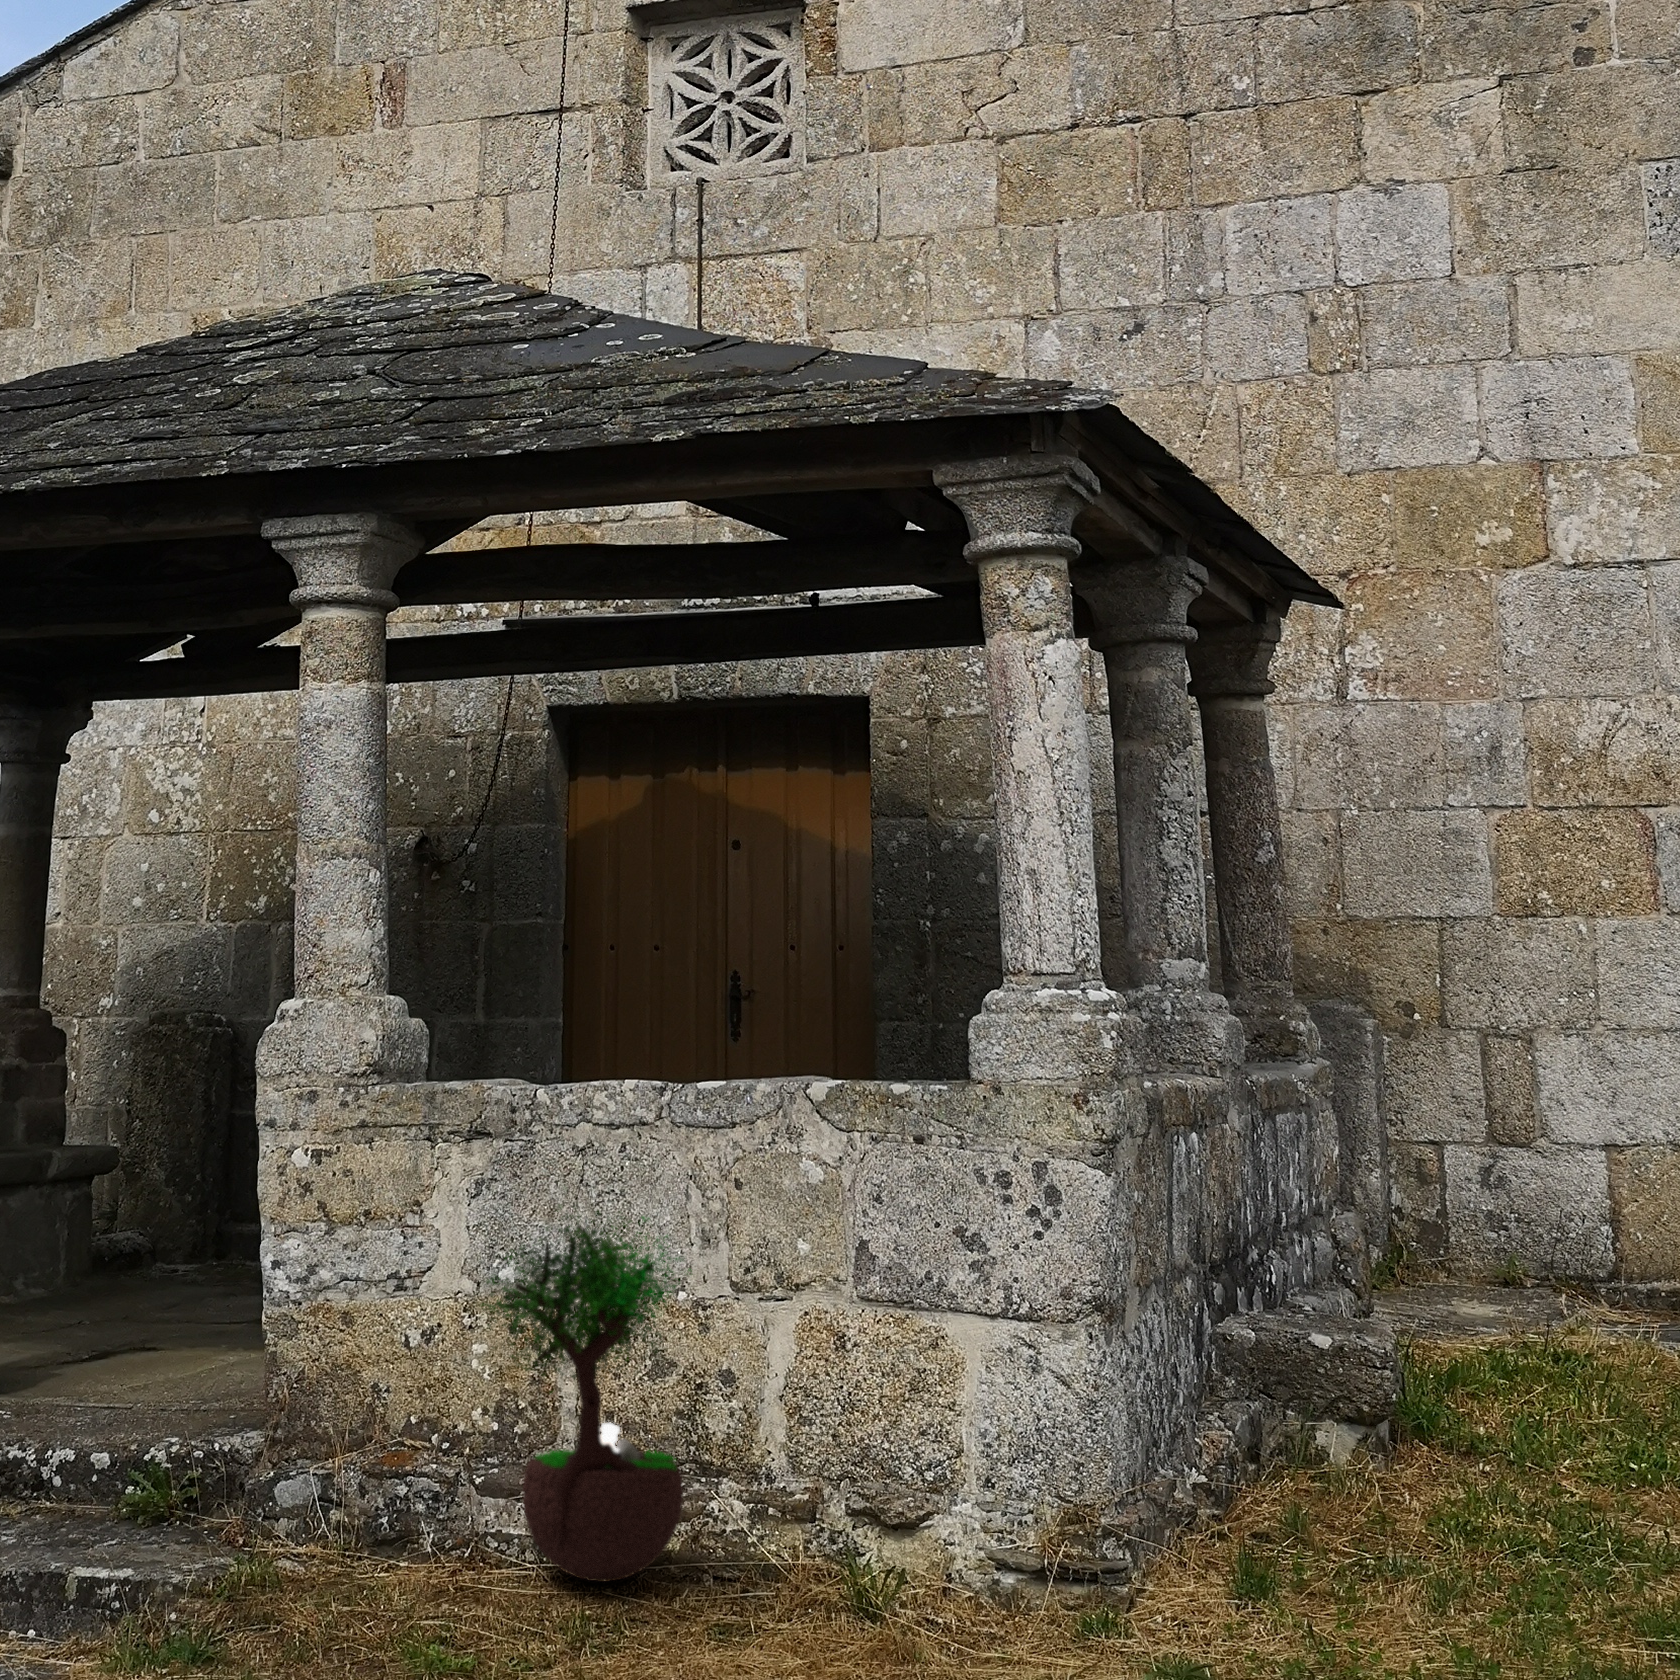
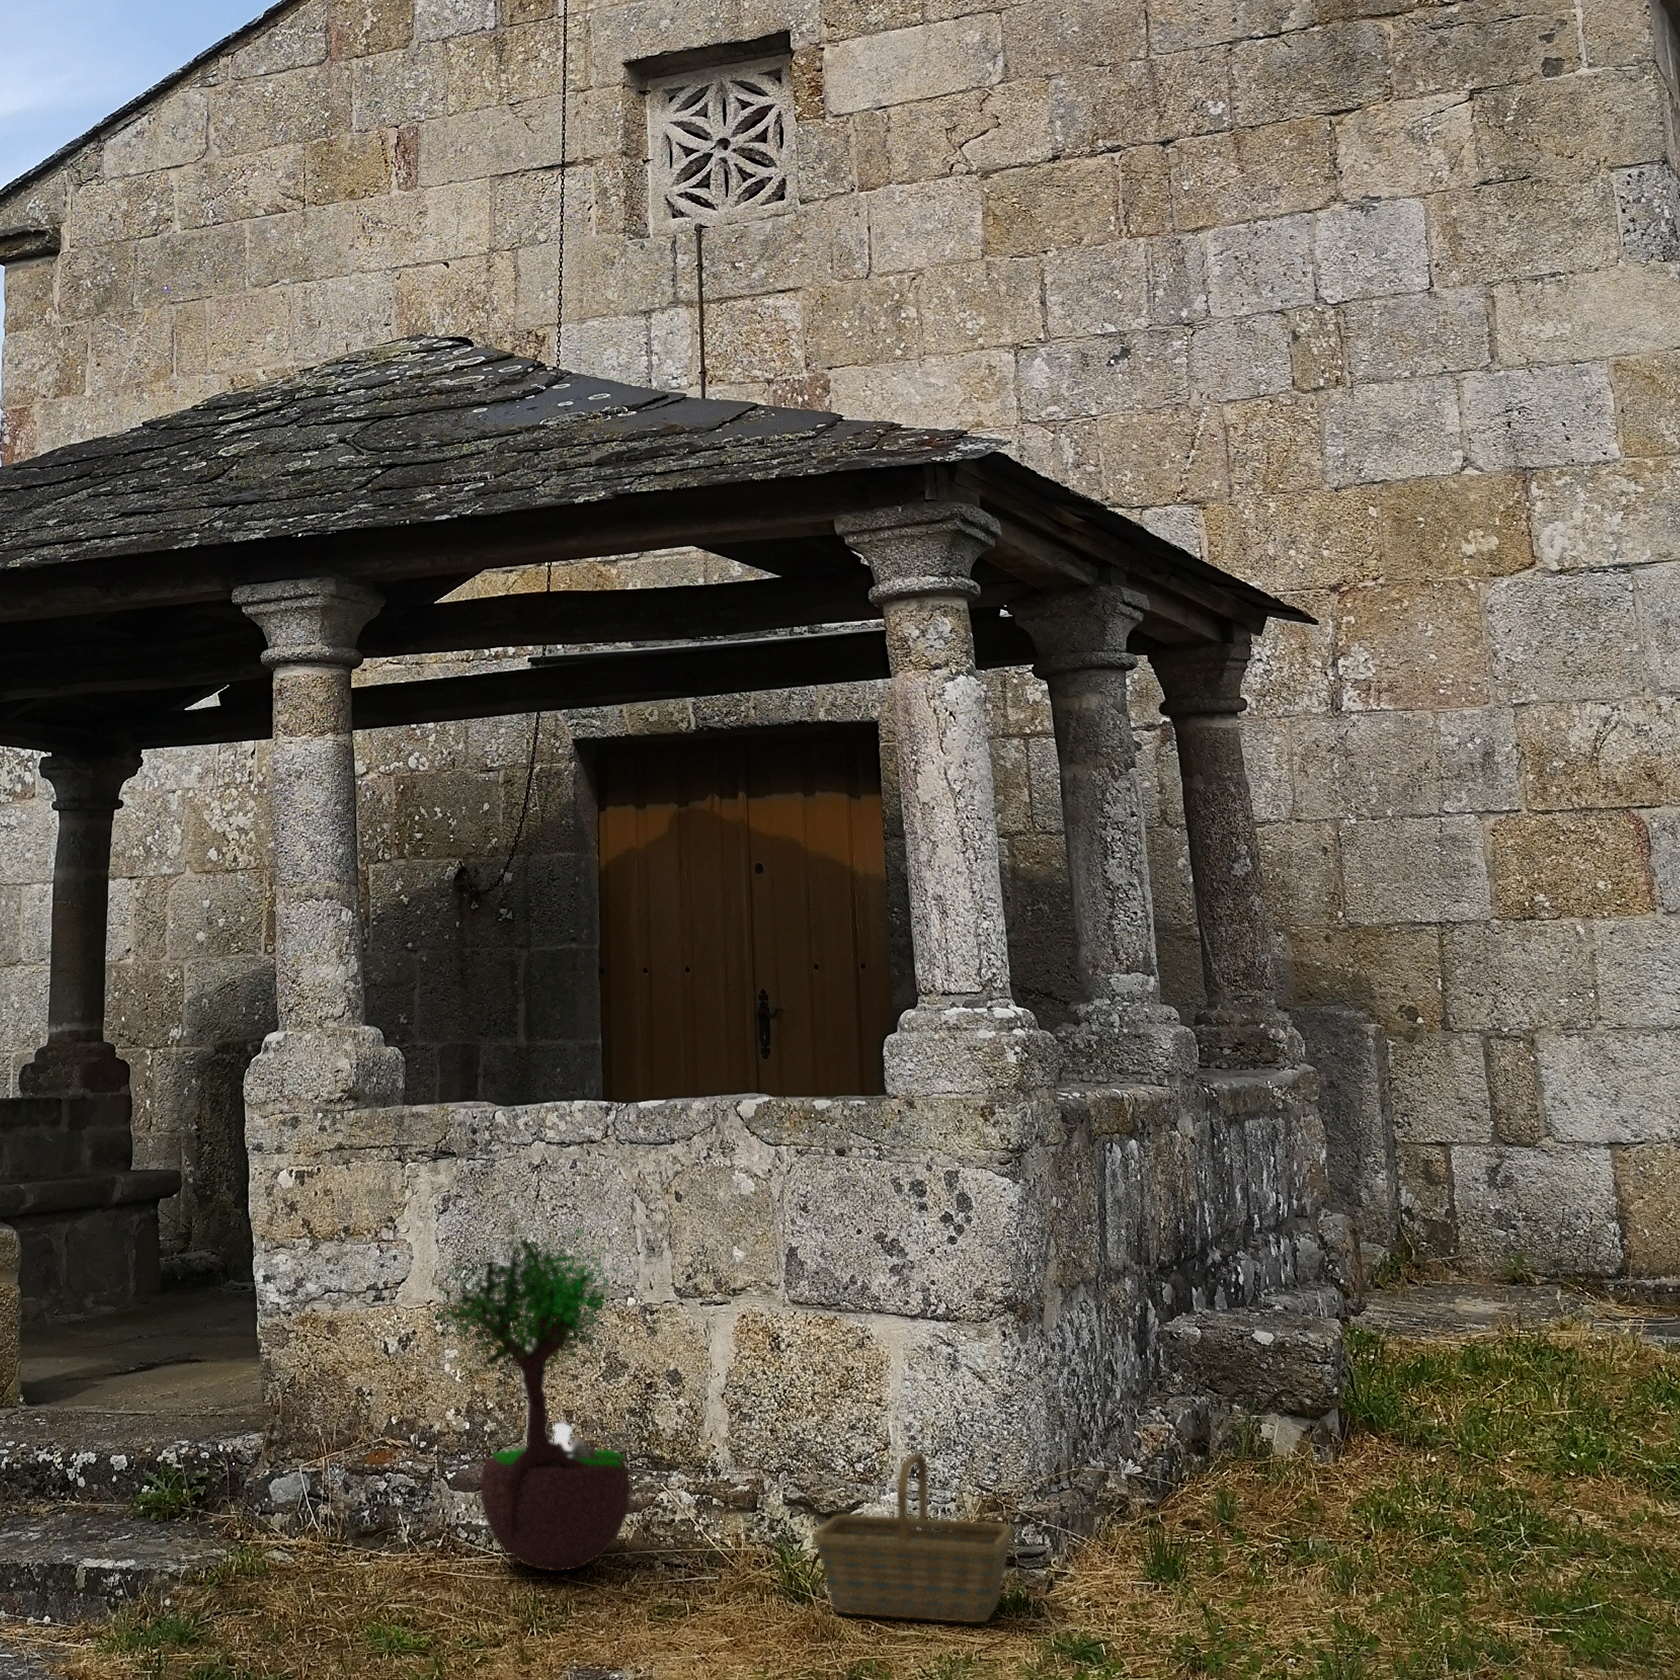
basket: none [893,1457,1097,1636] -> present [814,1454,1013,1622]

